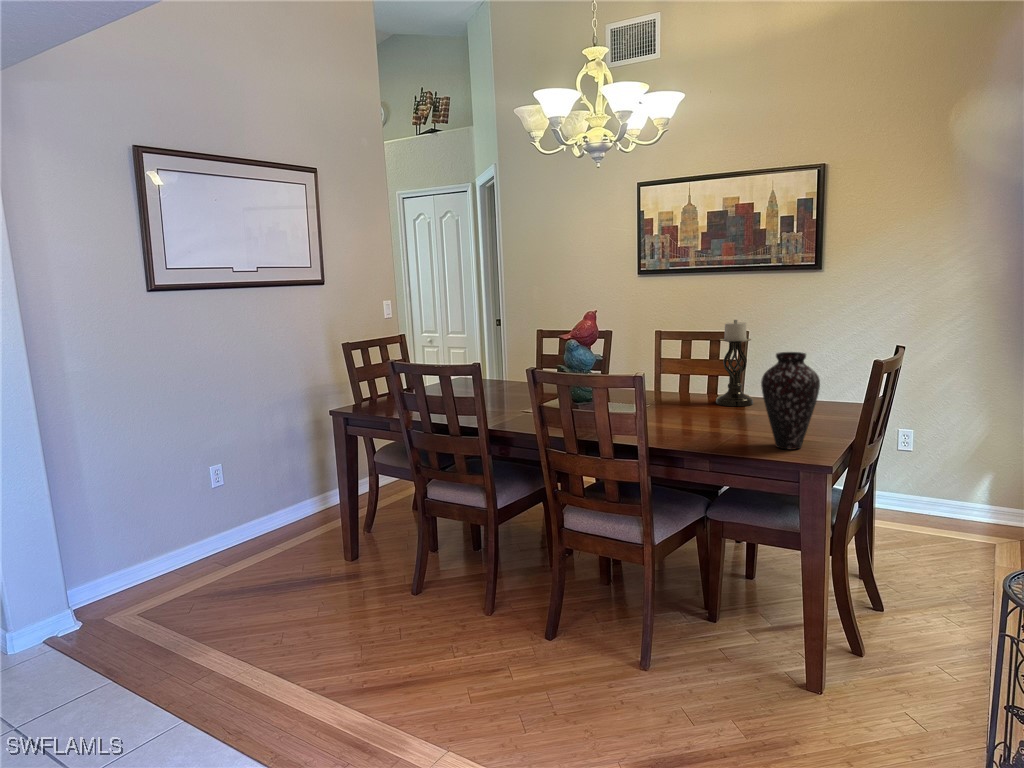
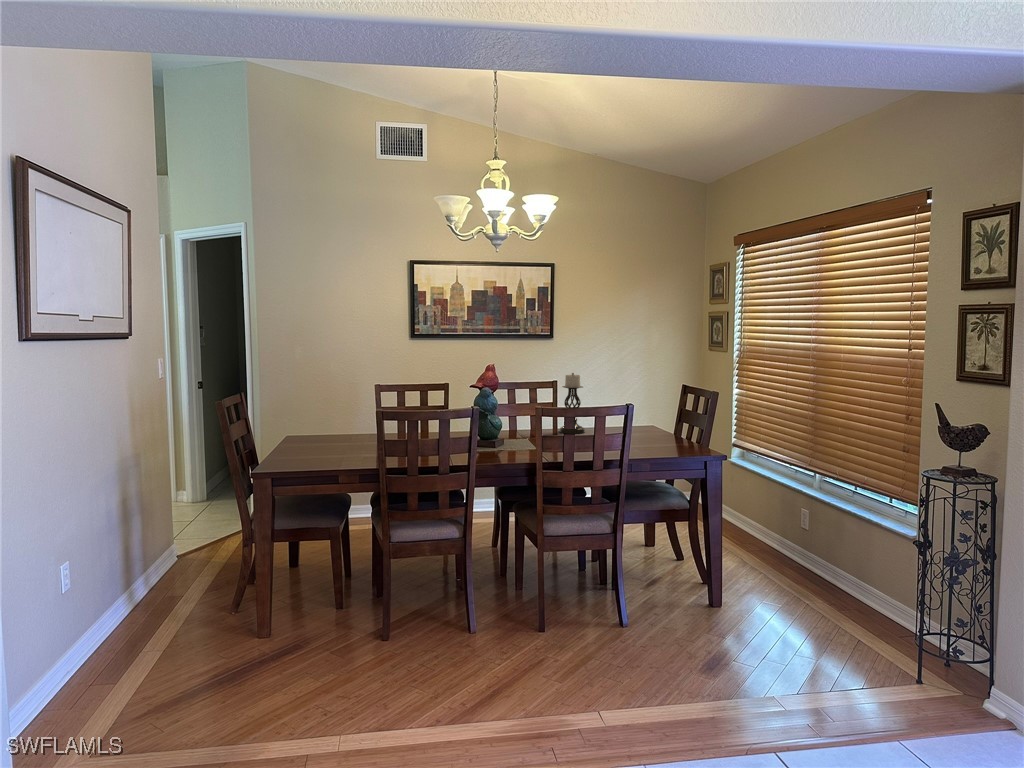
vase: present [761,352,820,450] -> none [651,391,686,451]

